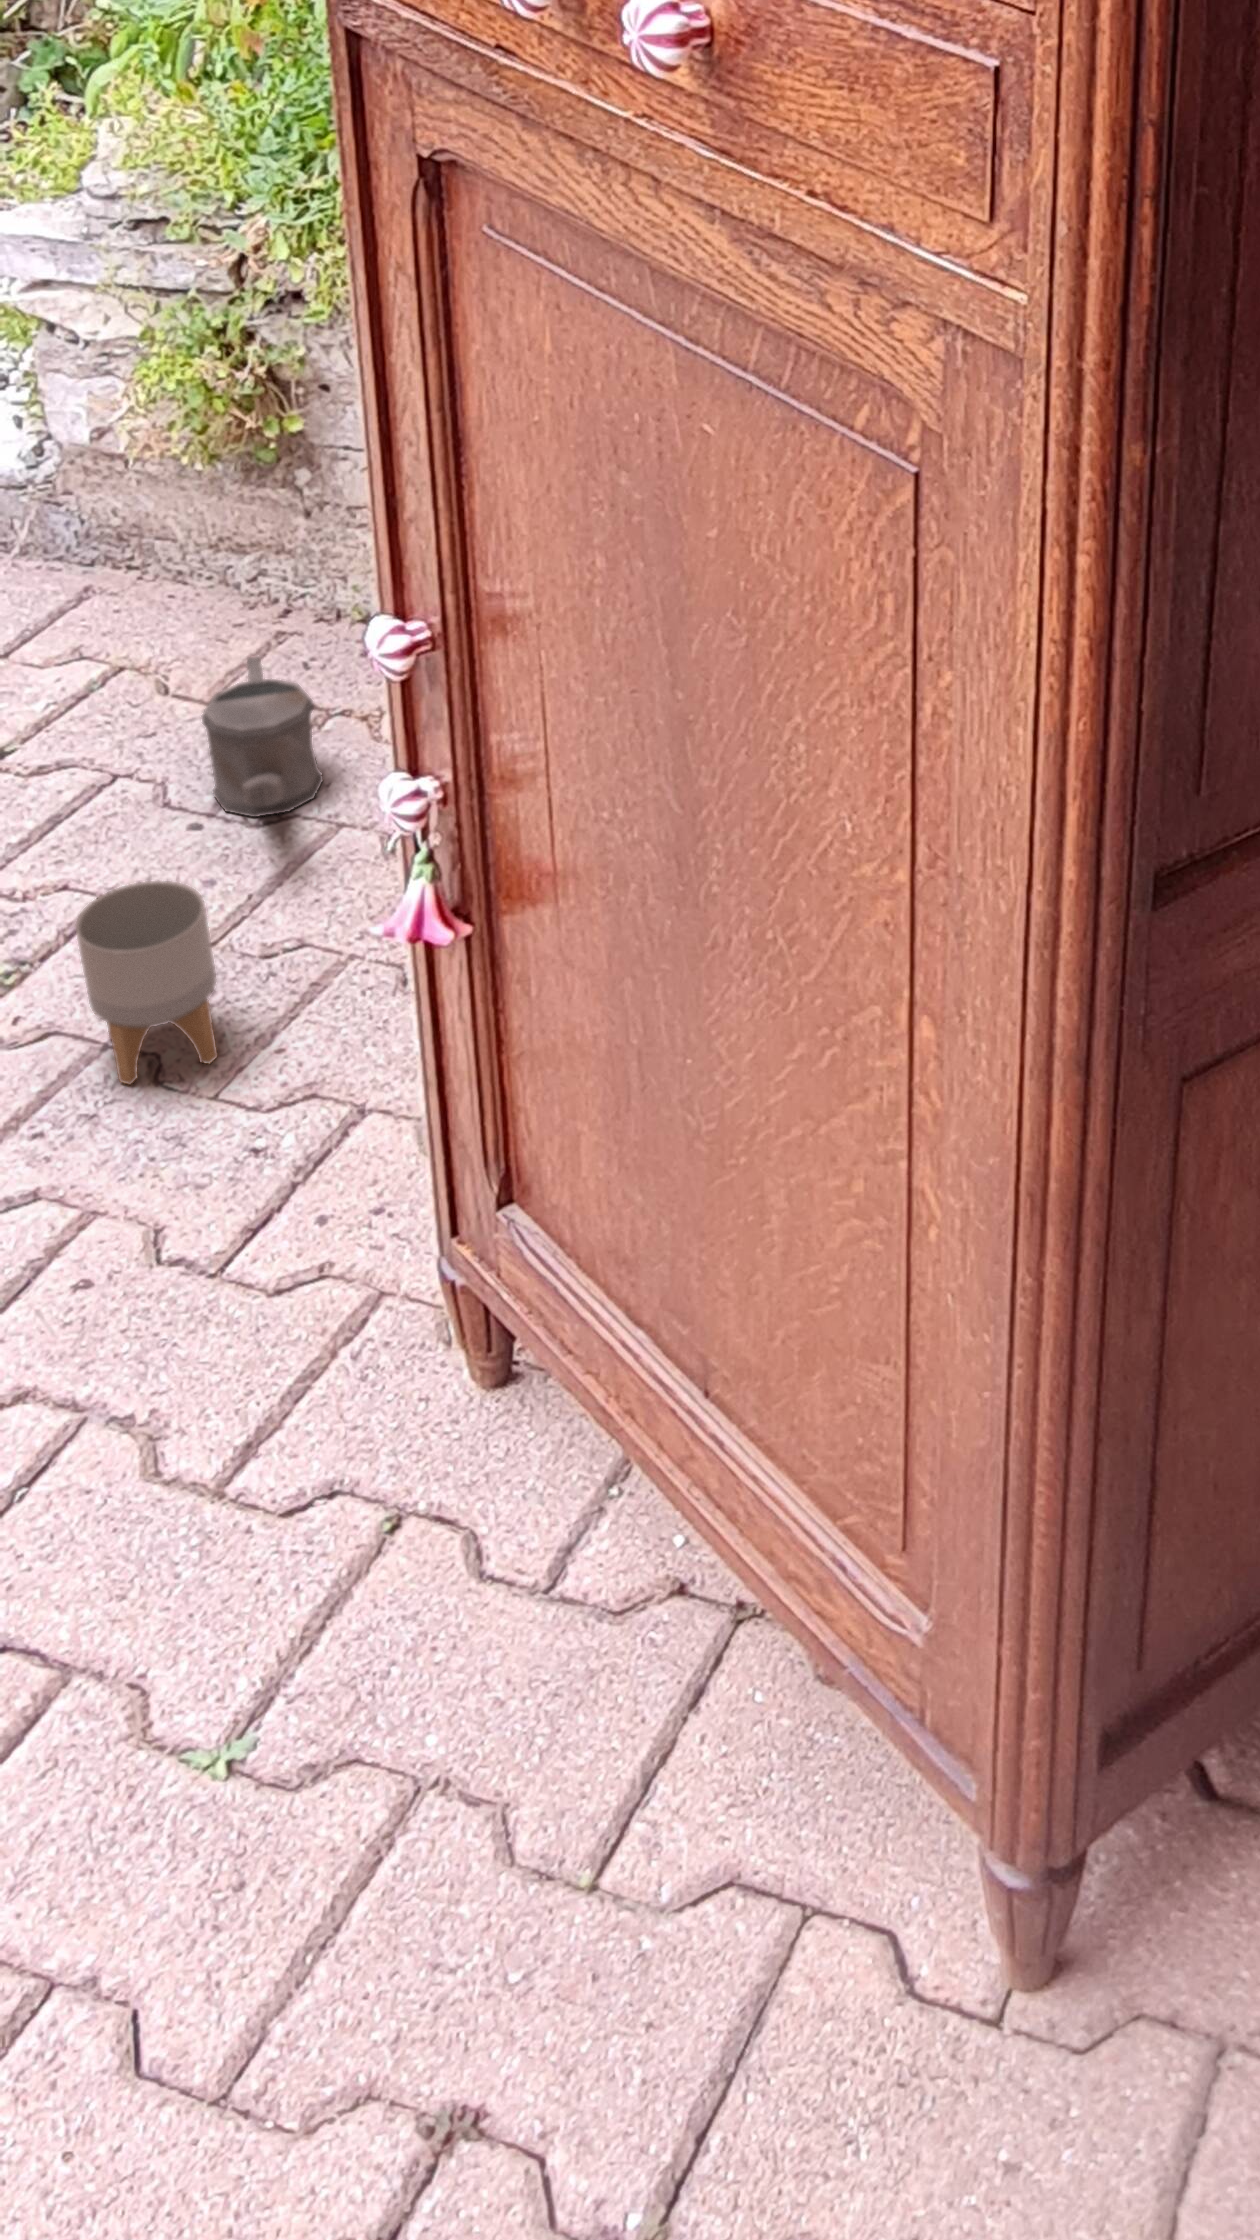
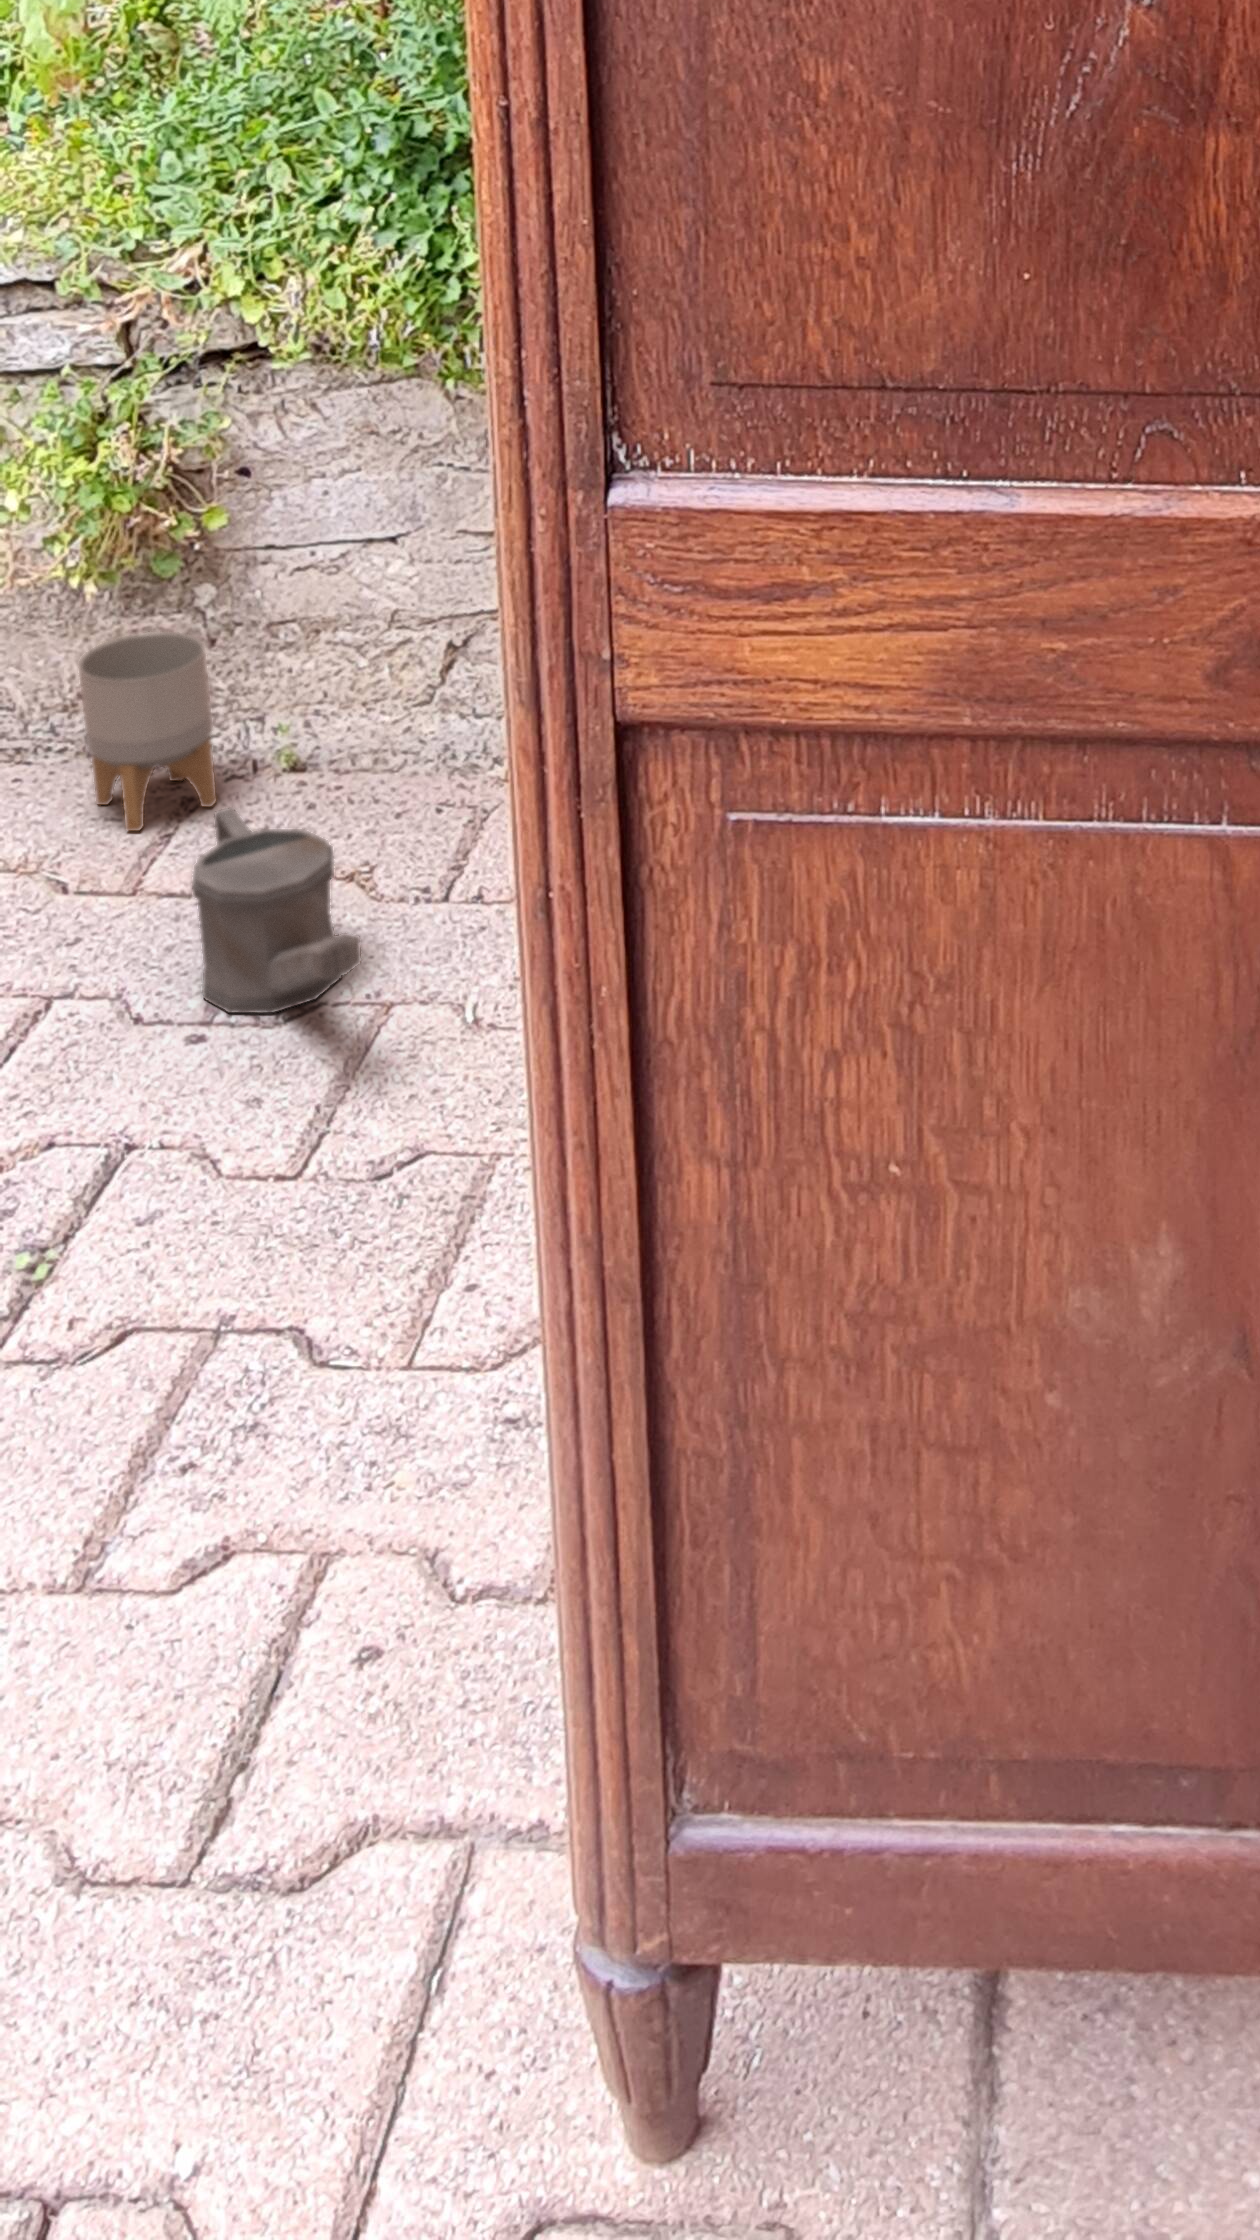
planter: present [76,881,217,1084] -> present [79,632,217,831]

